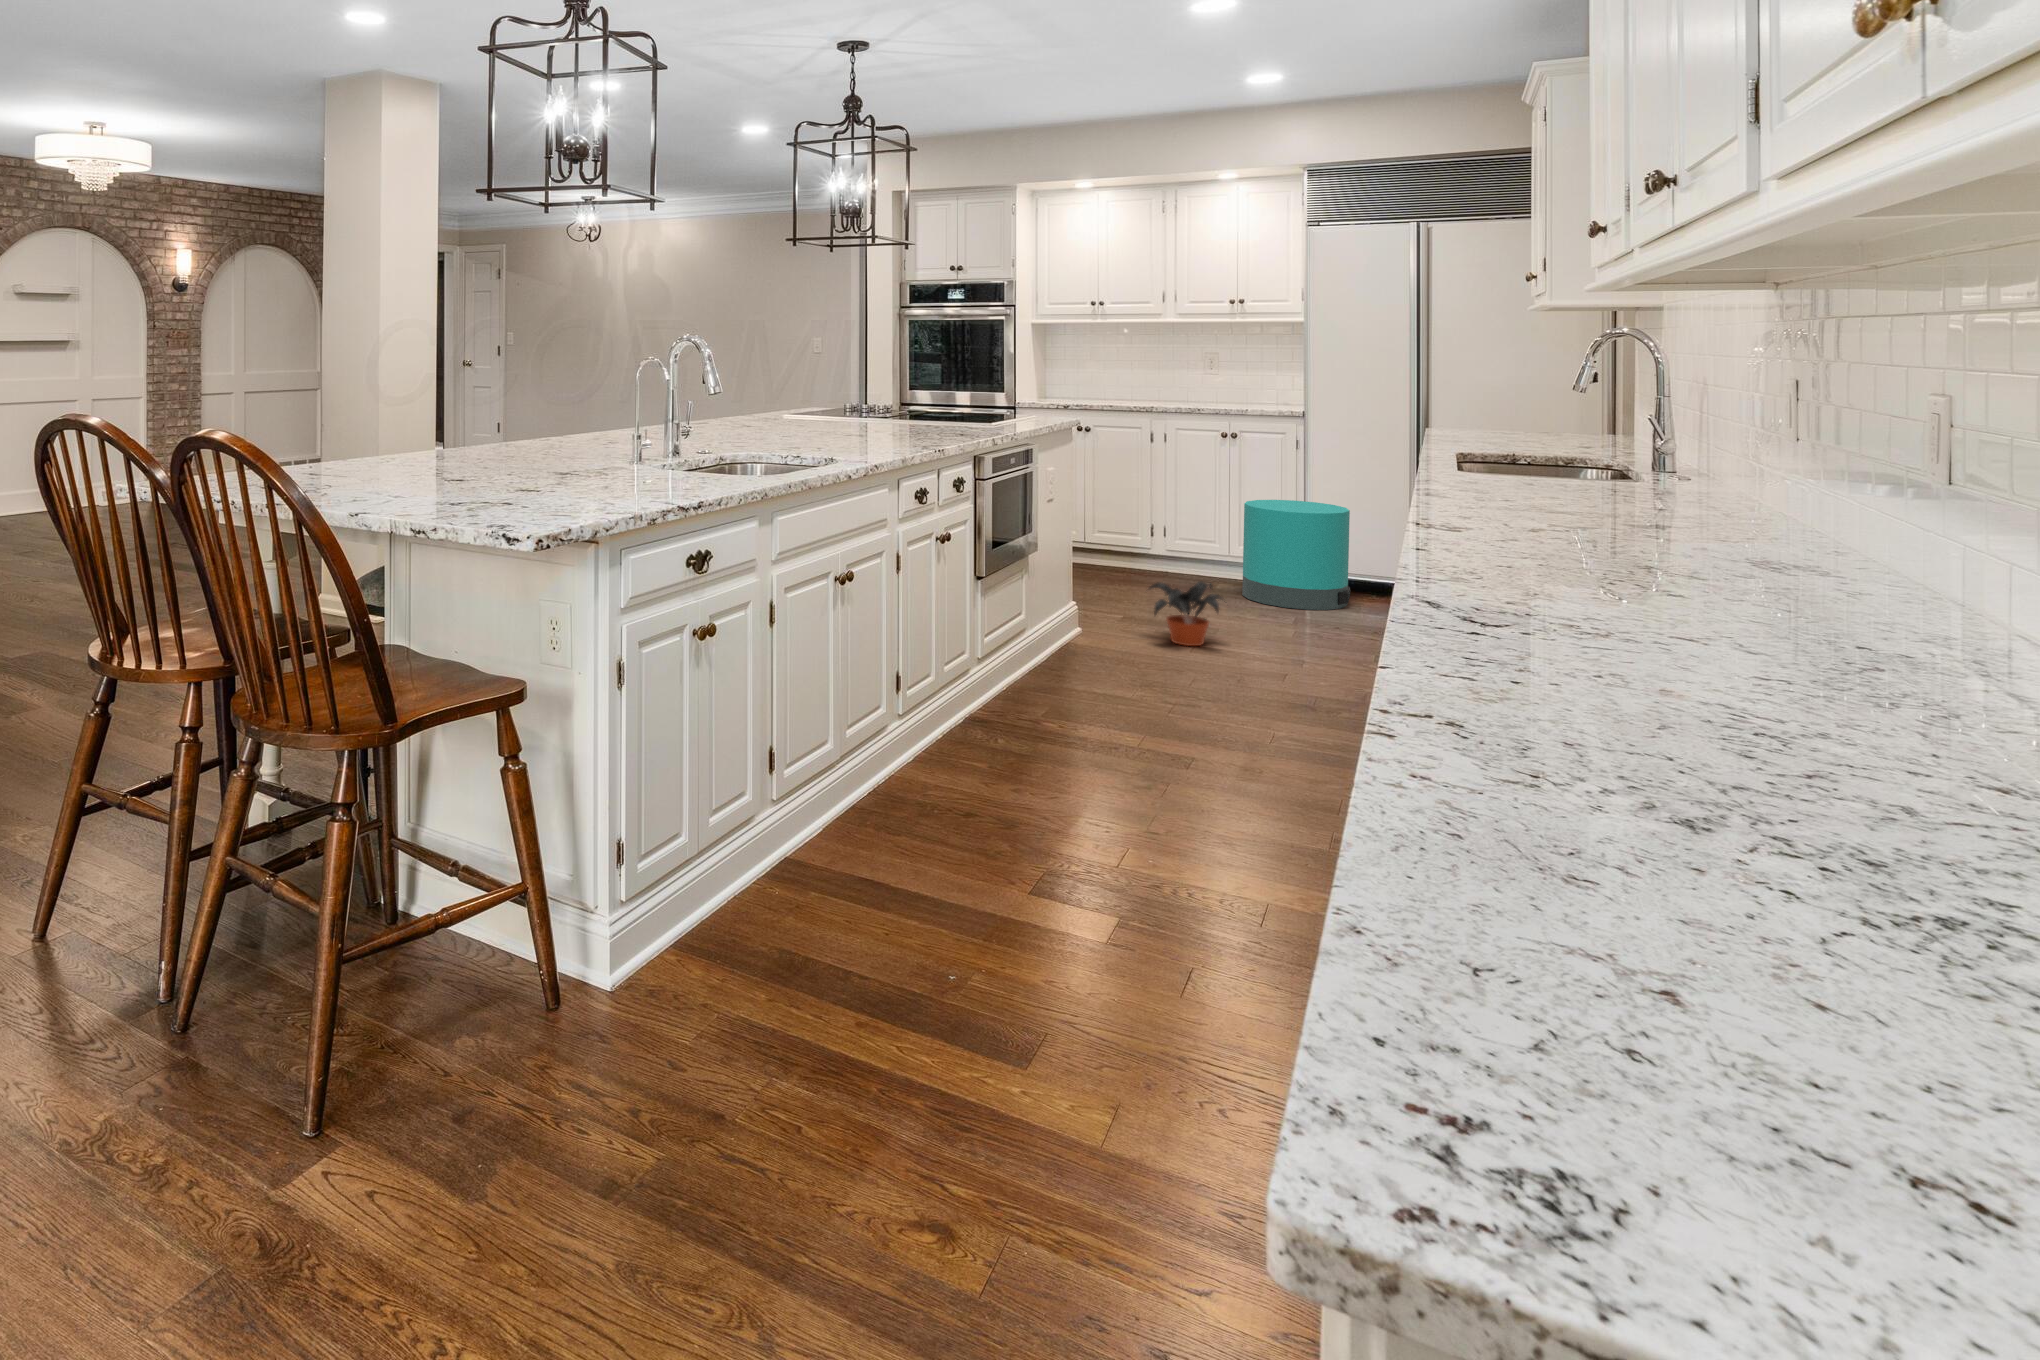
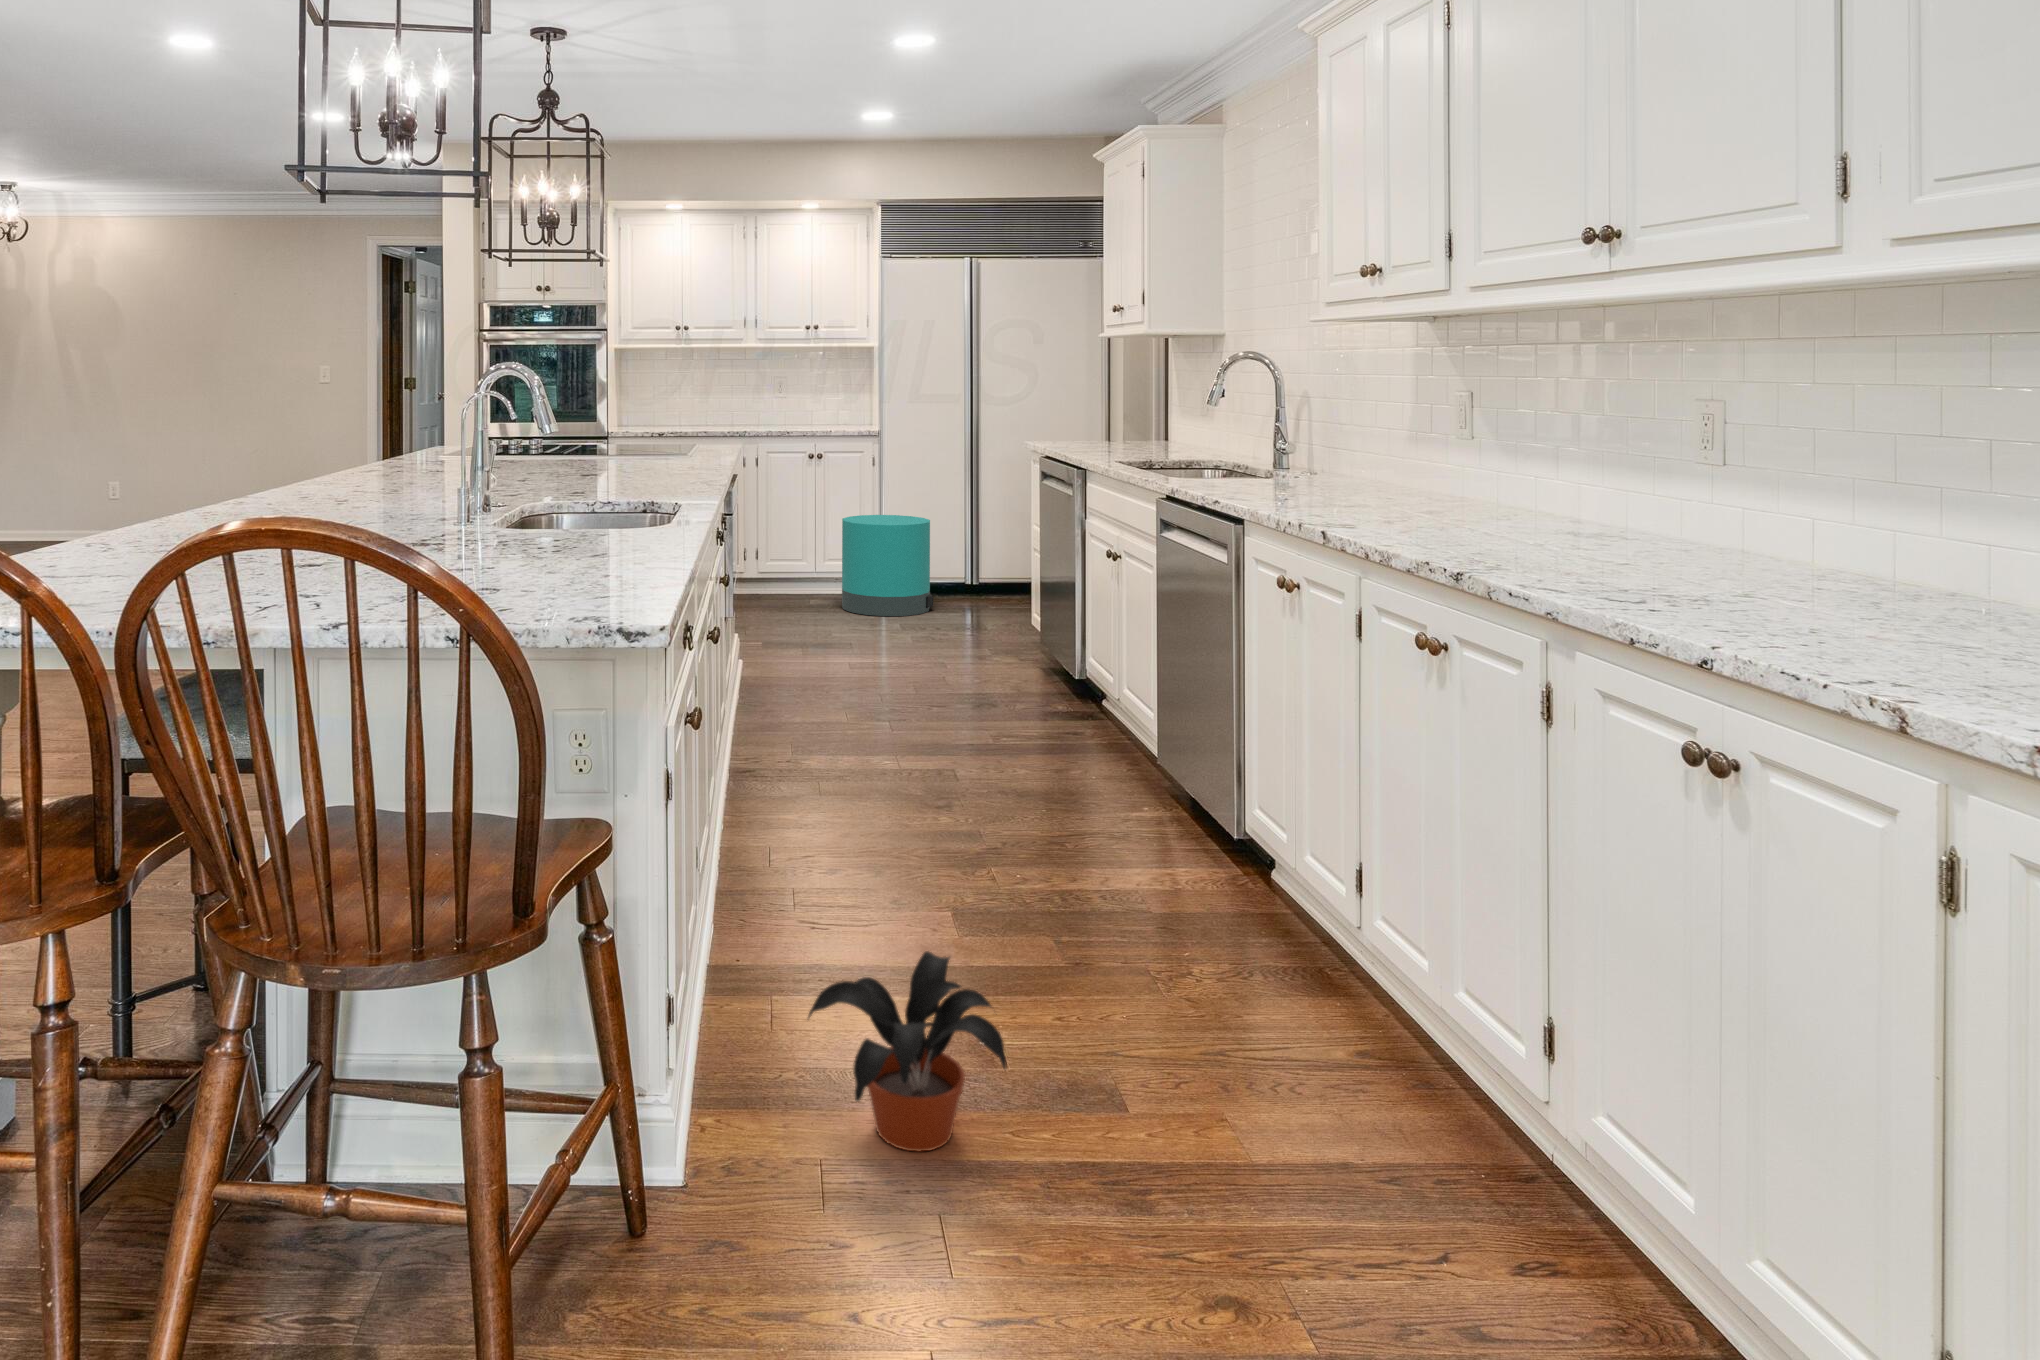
potted plant: present [1149,581,1223,646] -> present [808,951,1007,1152]

